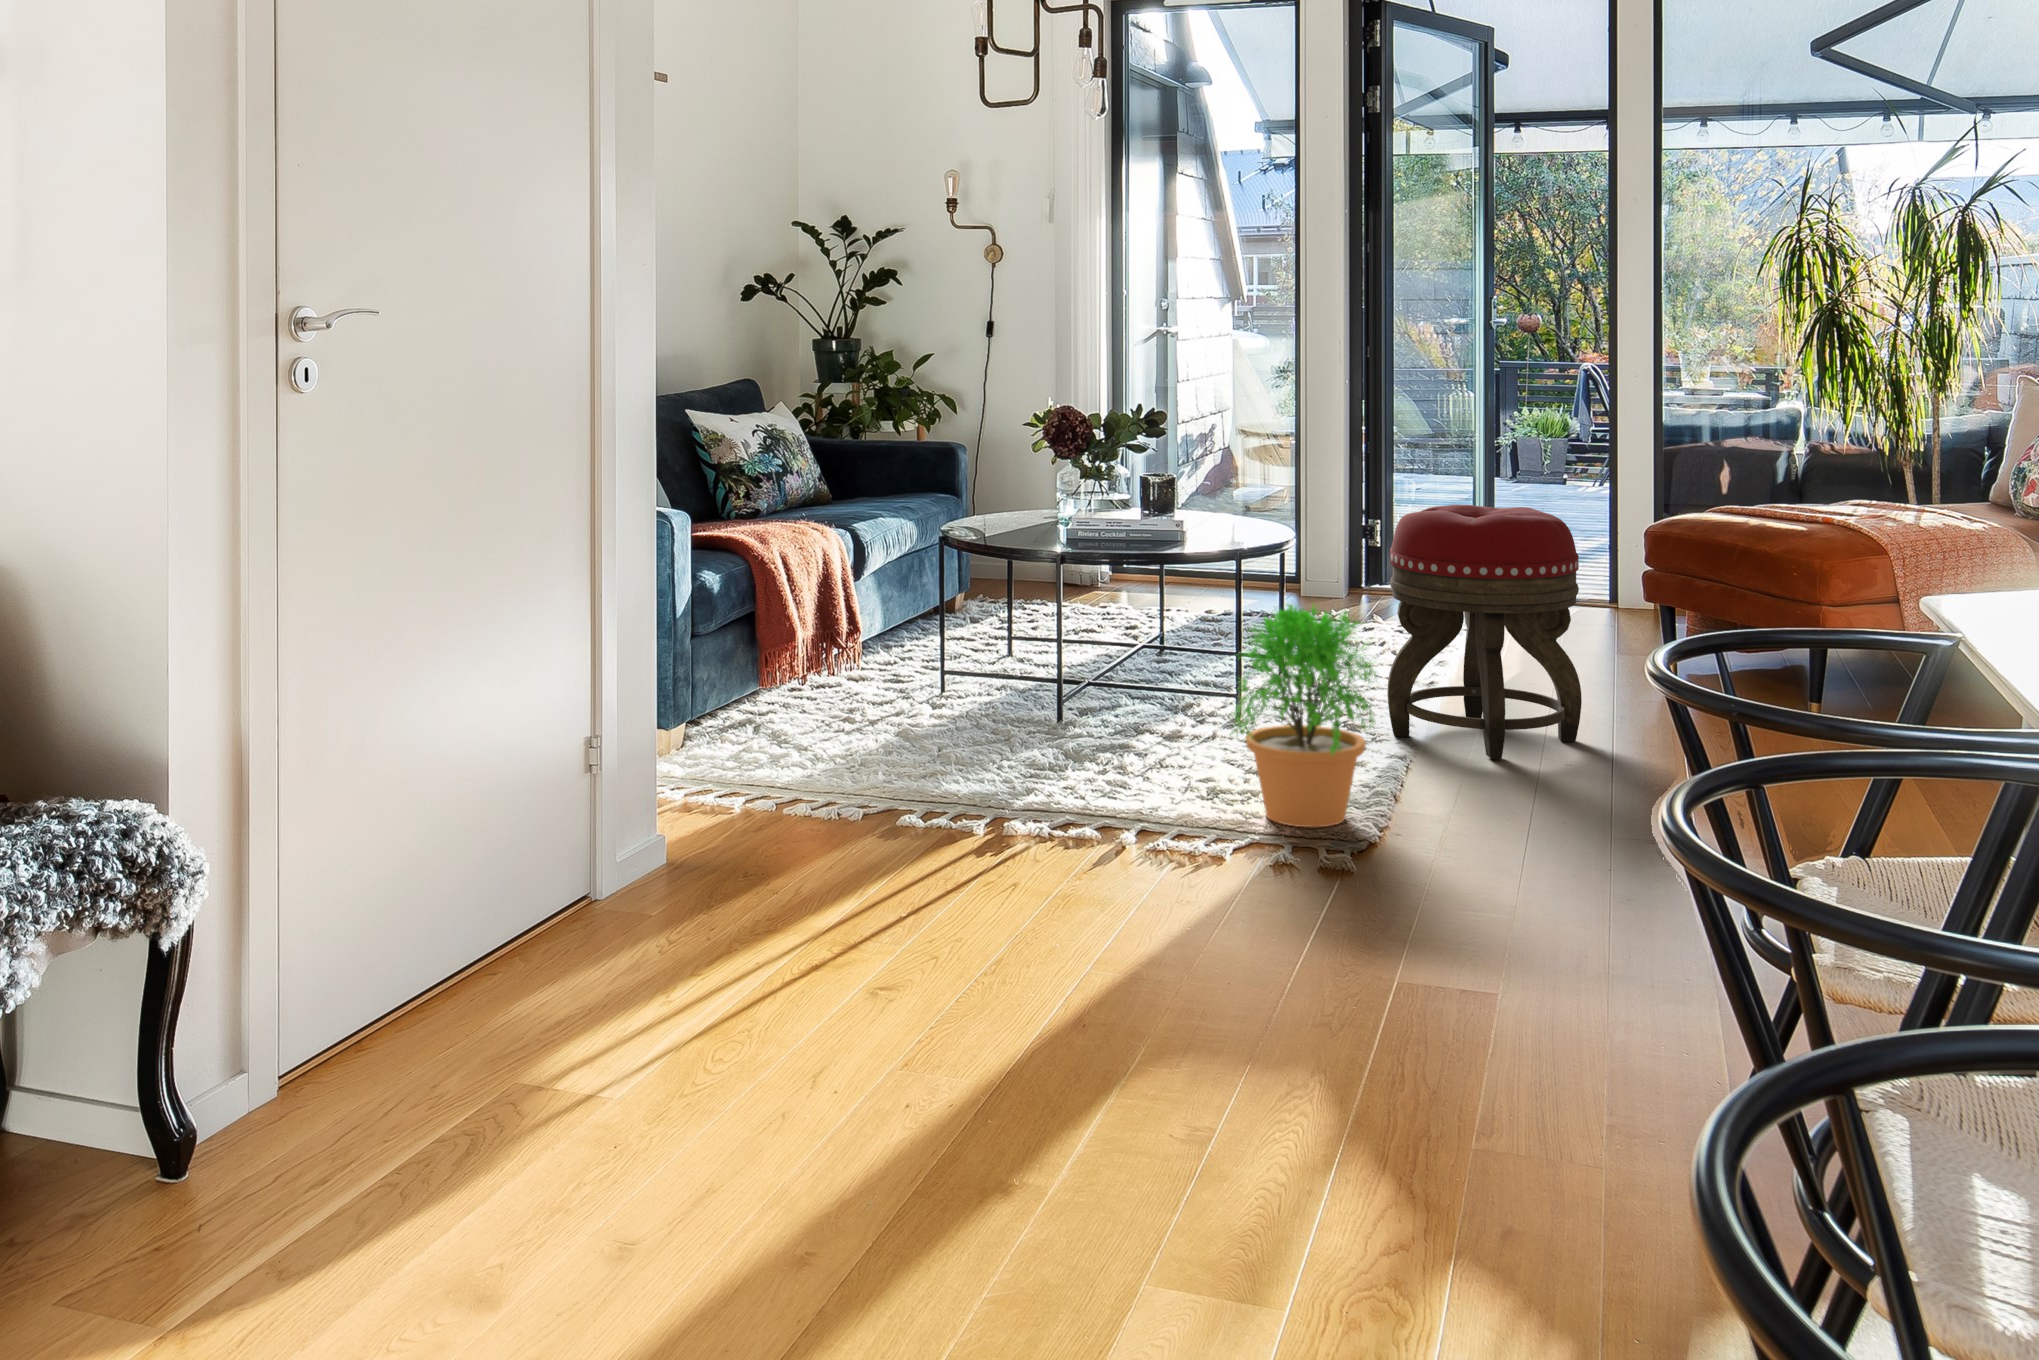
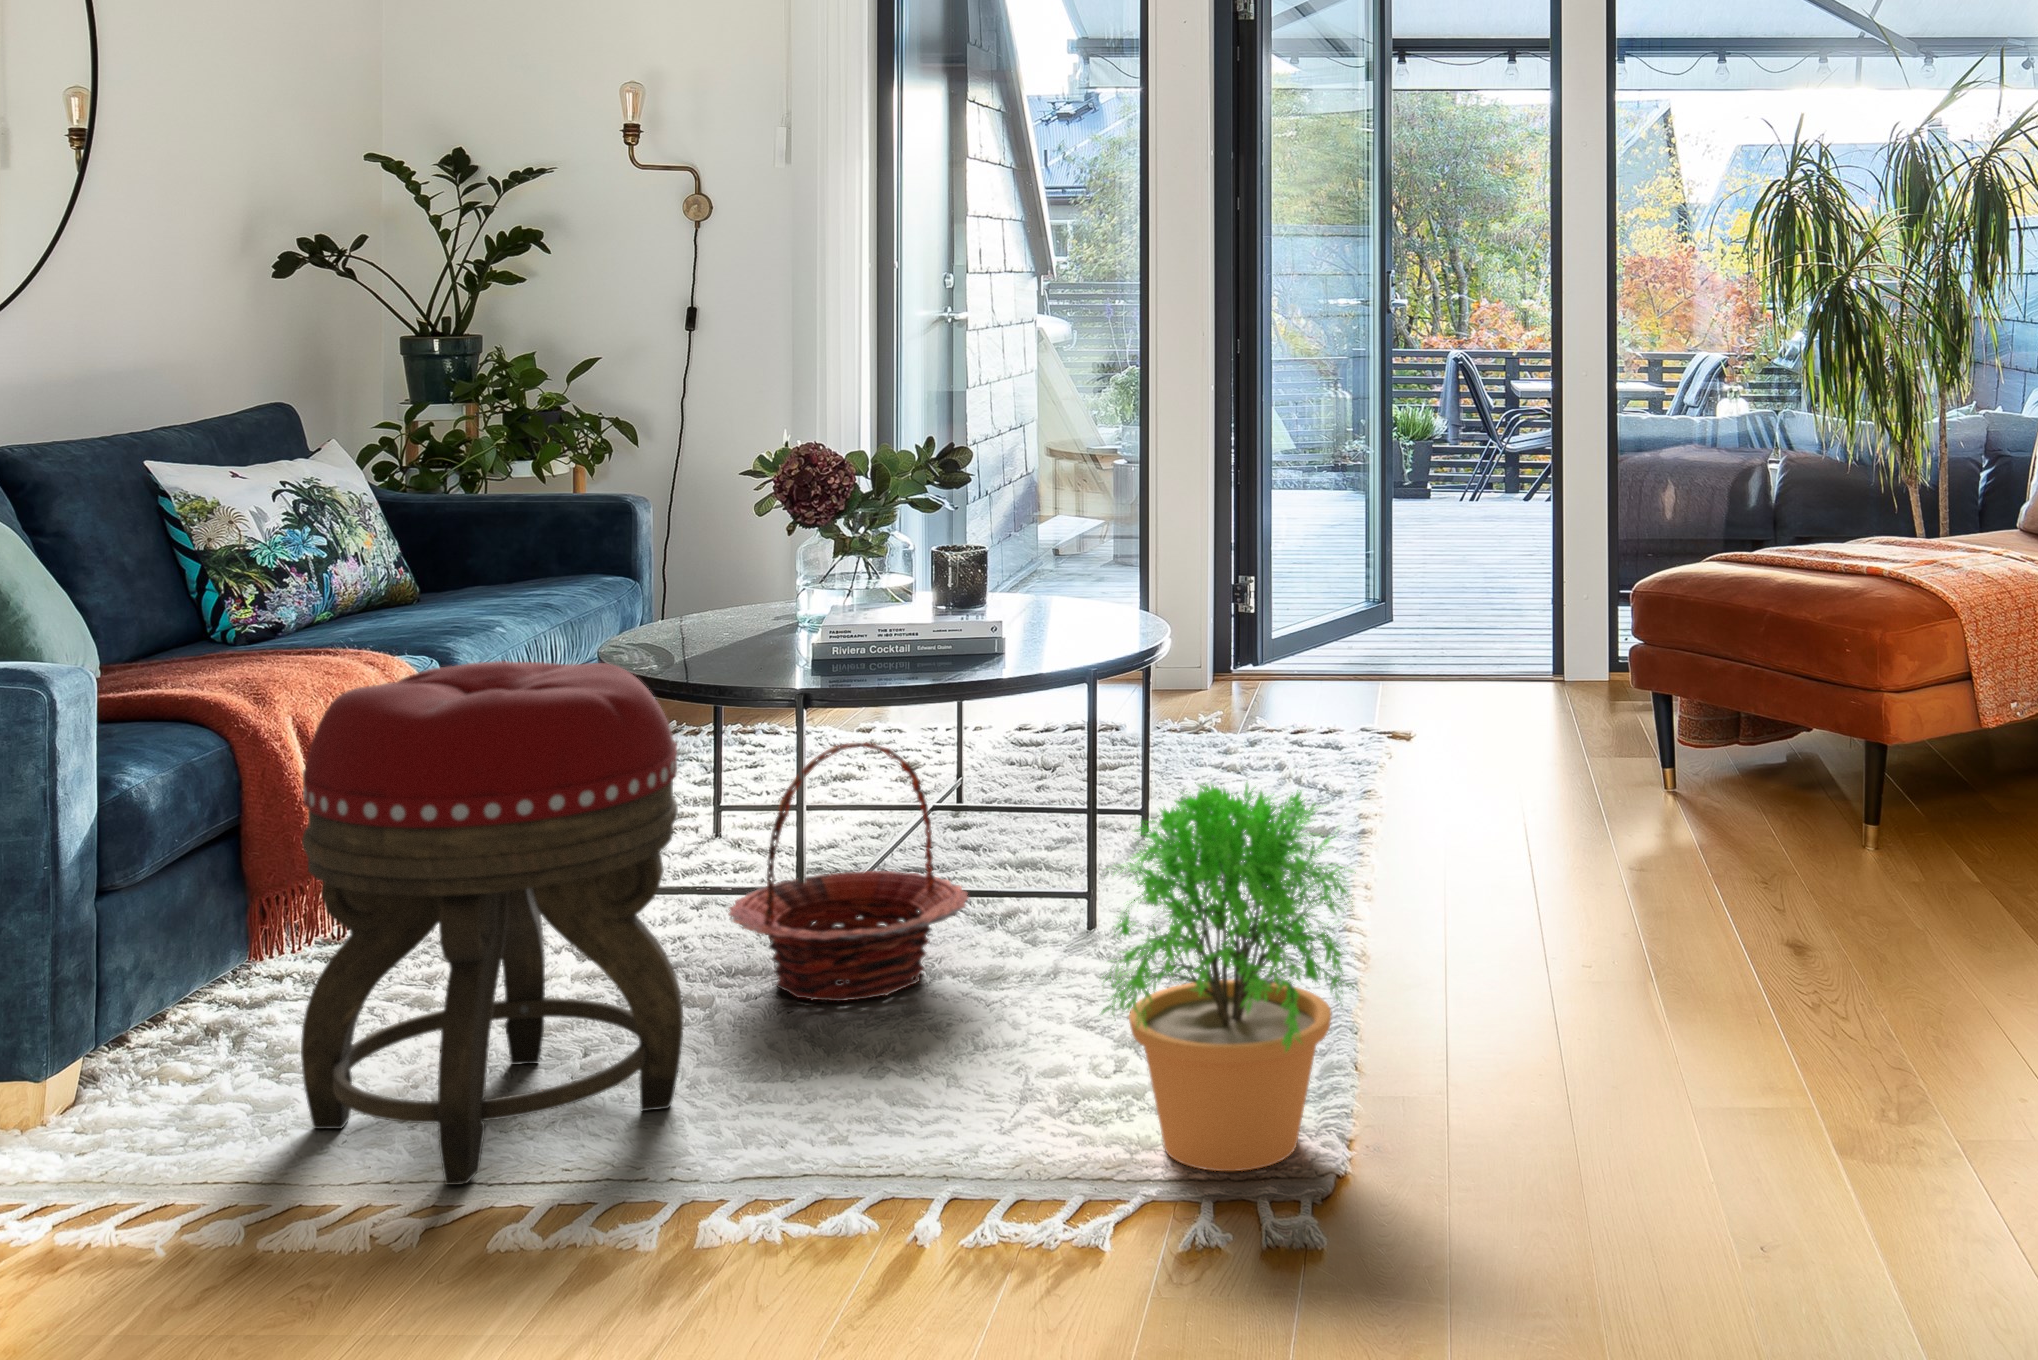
footstool: present [1387,505,1582,759] -> present [301,661,684,1185]
basket: none [1020,586,1163,739] -> present [729,742,969,1001]

